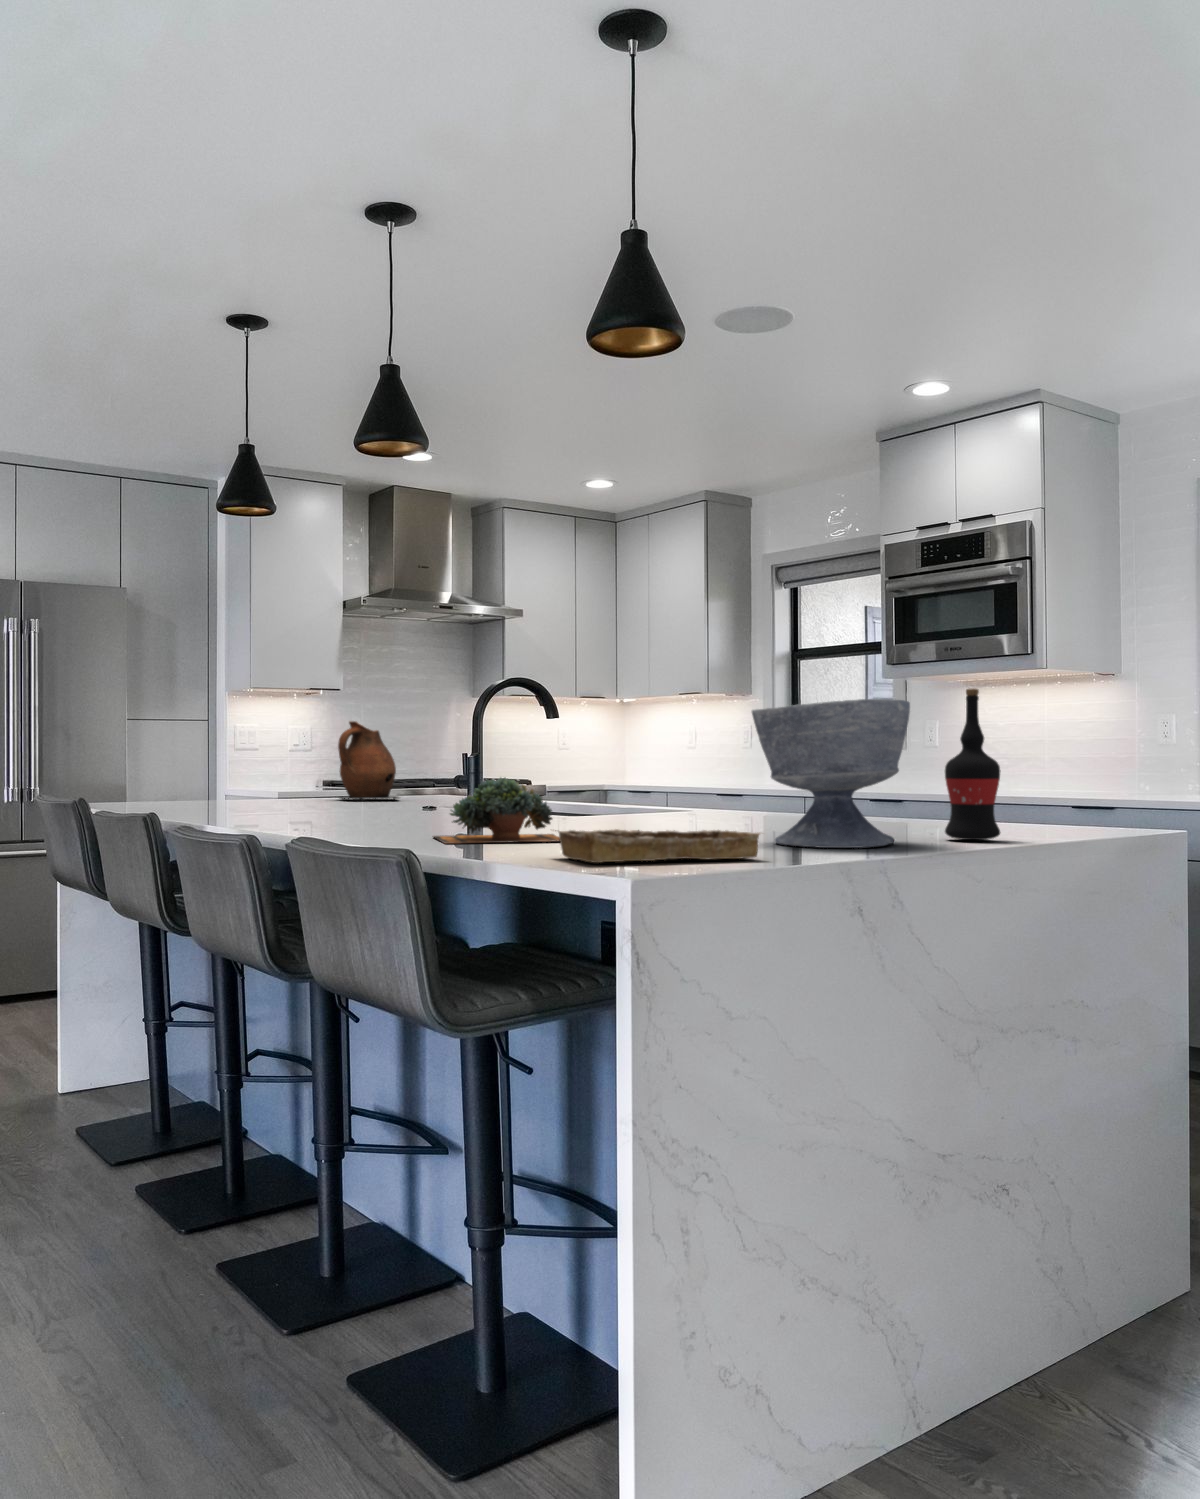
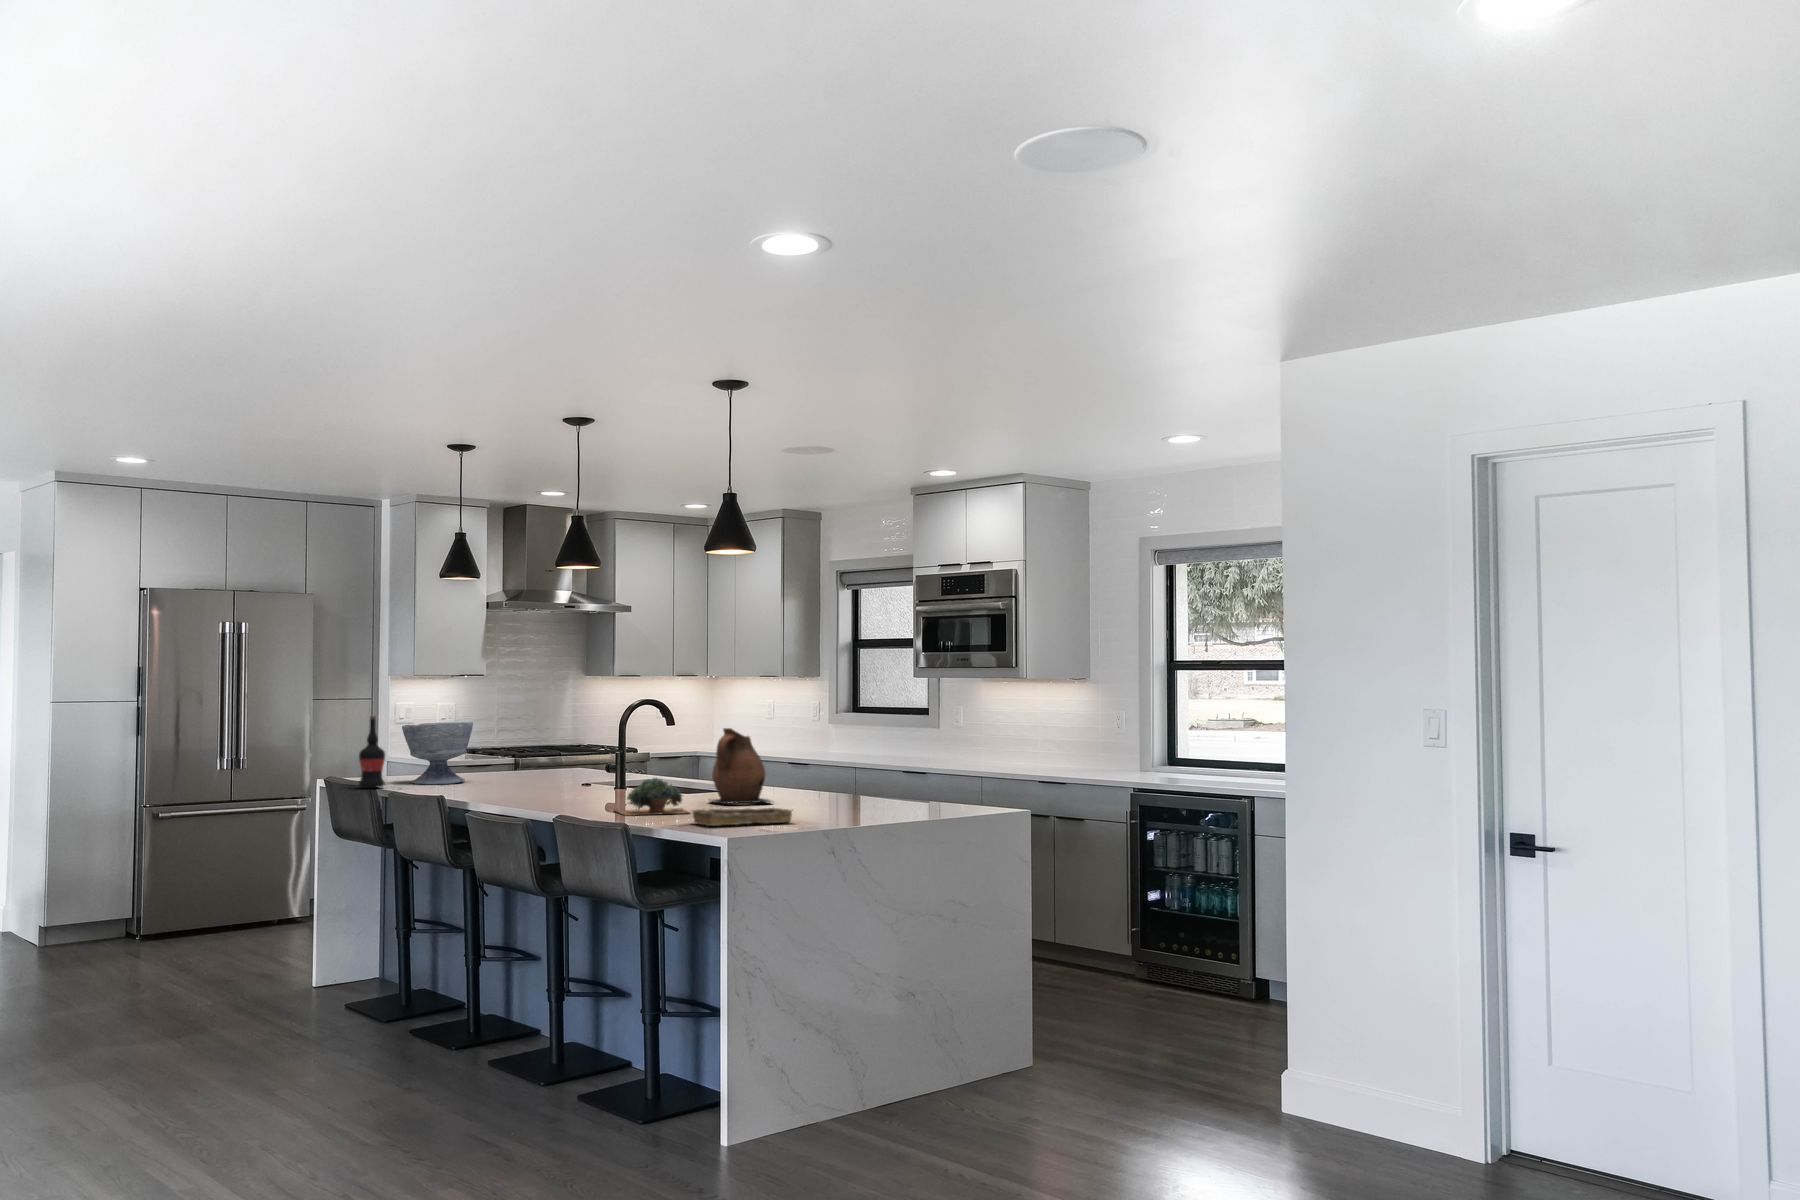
wine bottle: present [945,688,1000,840] -> present [359,716,385,788]
bowl: present [752,699,910,848] -> present [402,722,473,784]
ceramic pitcher: present [338,721,399,799] -> present [709,728,771,804]

